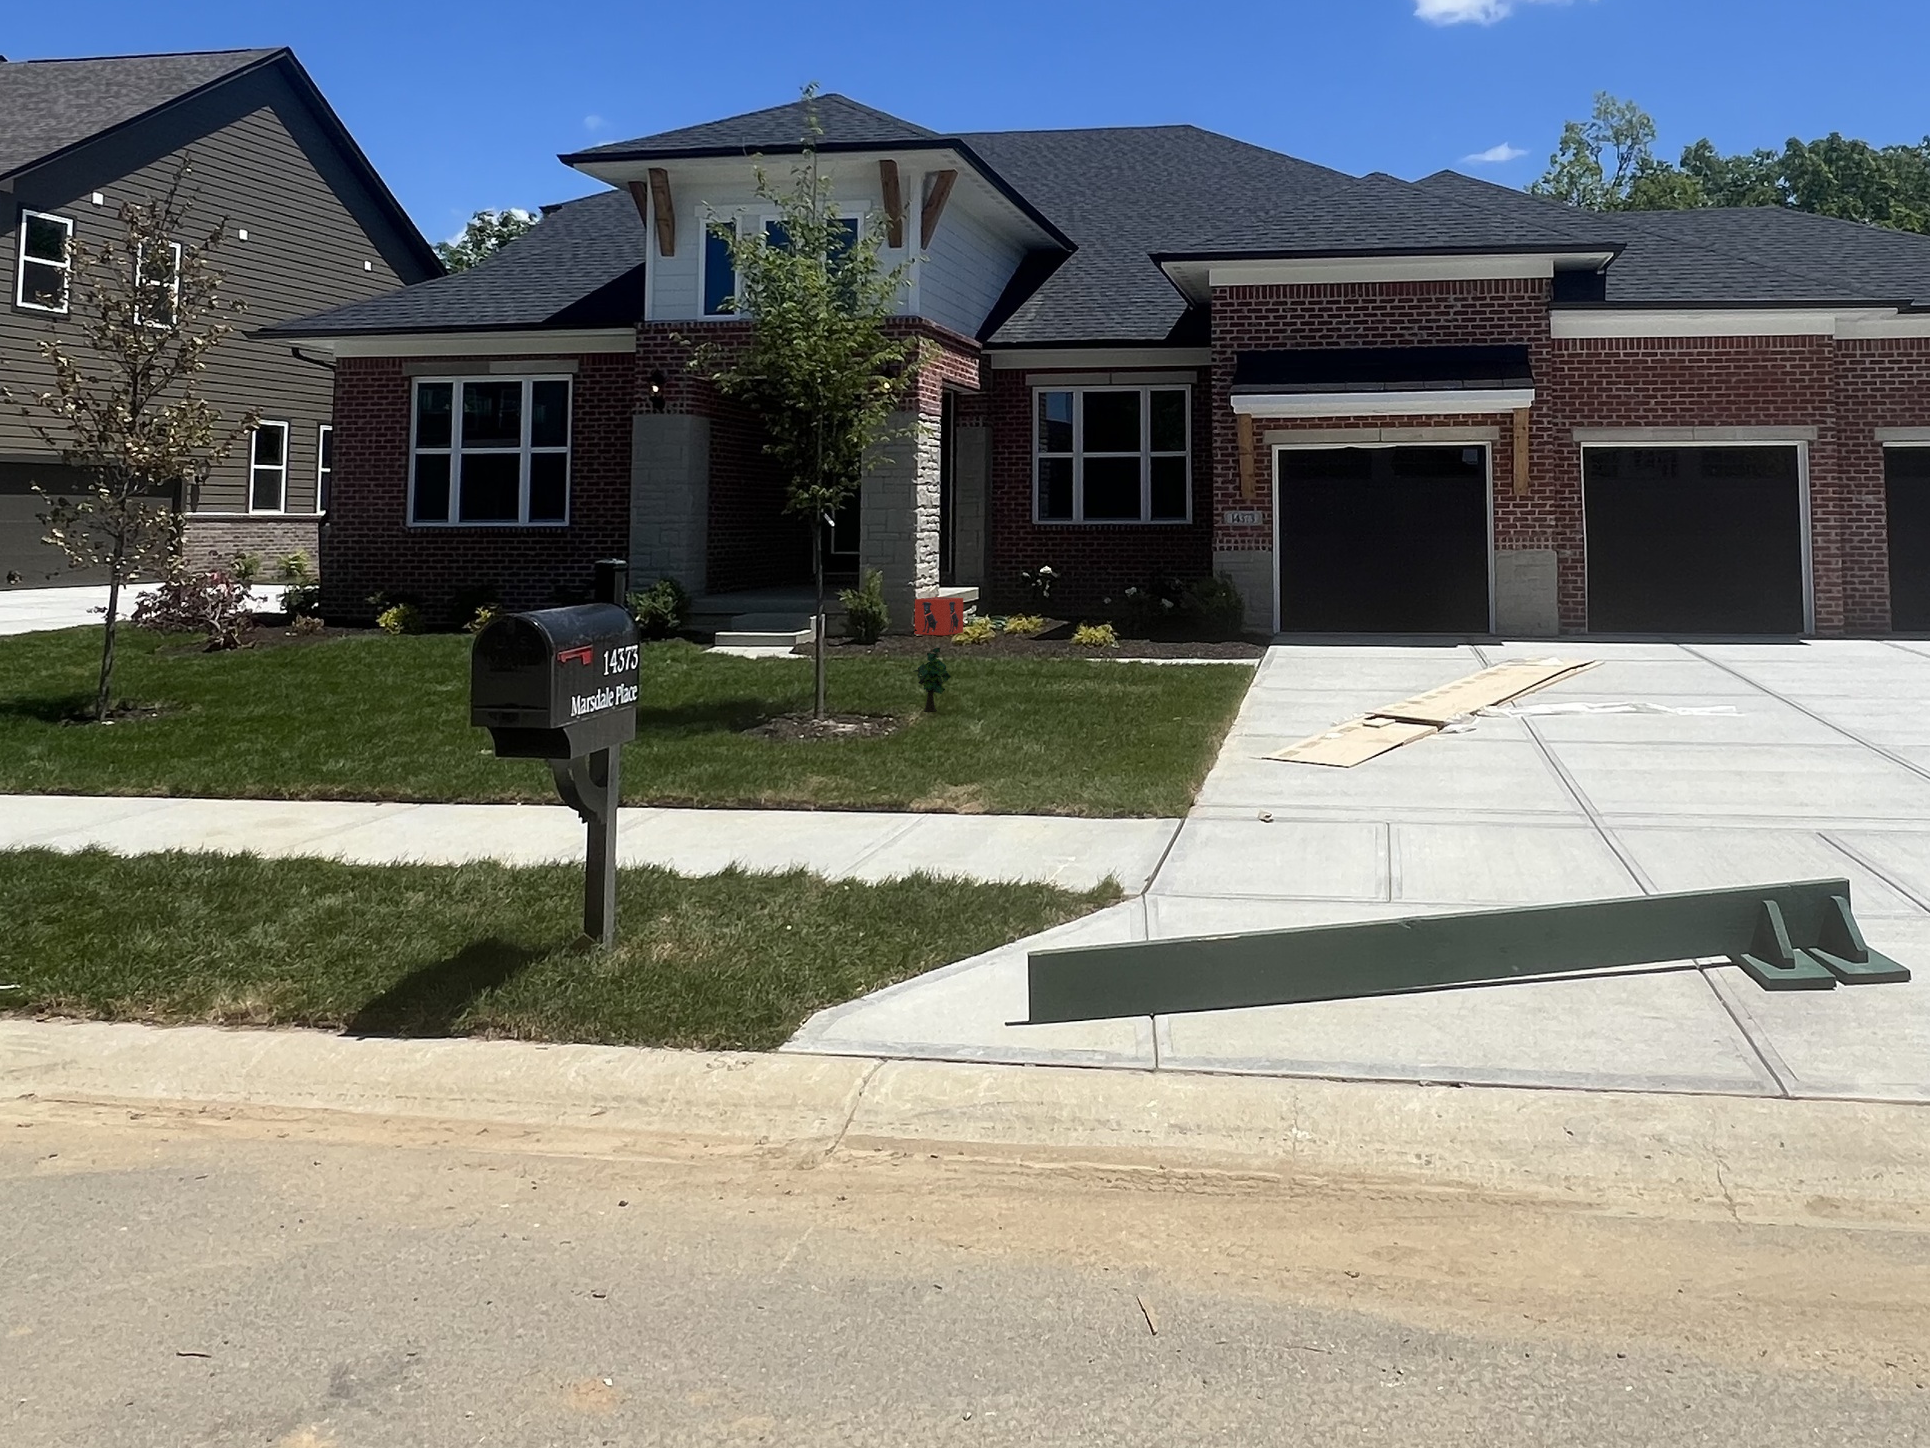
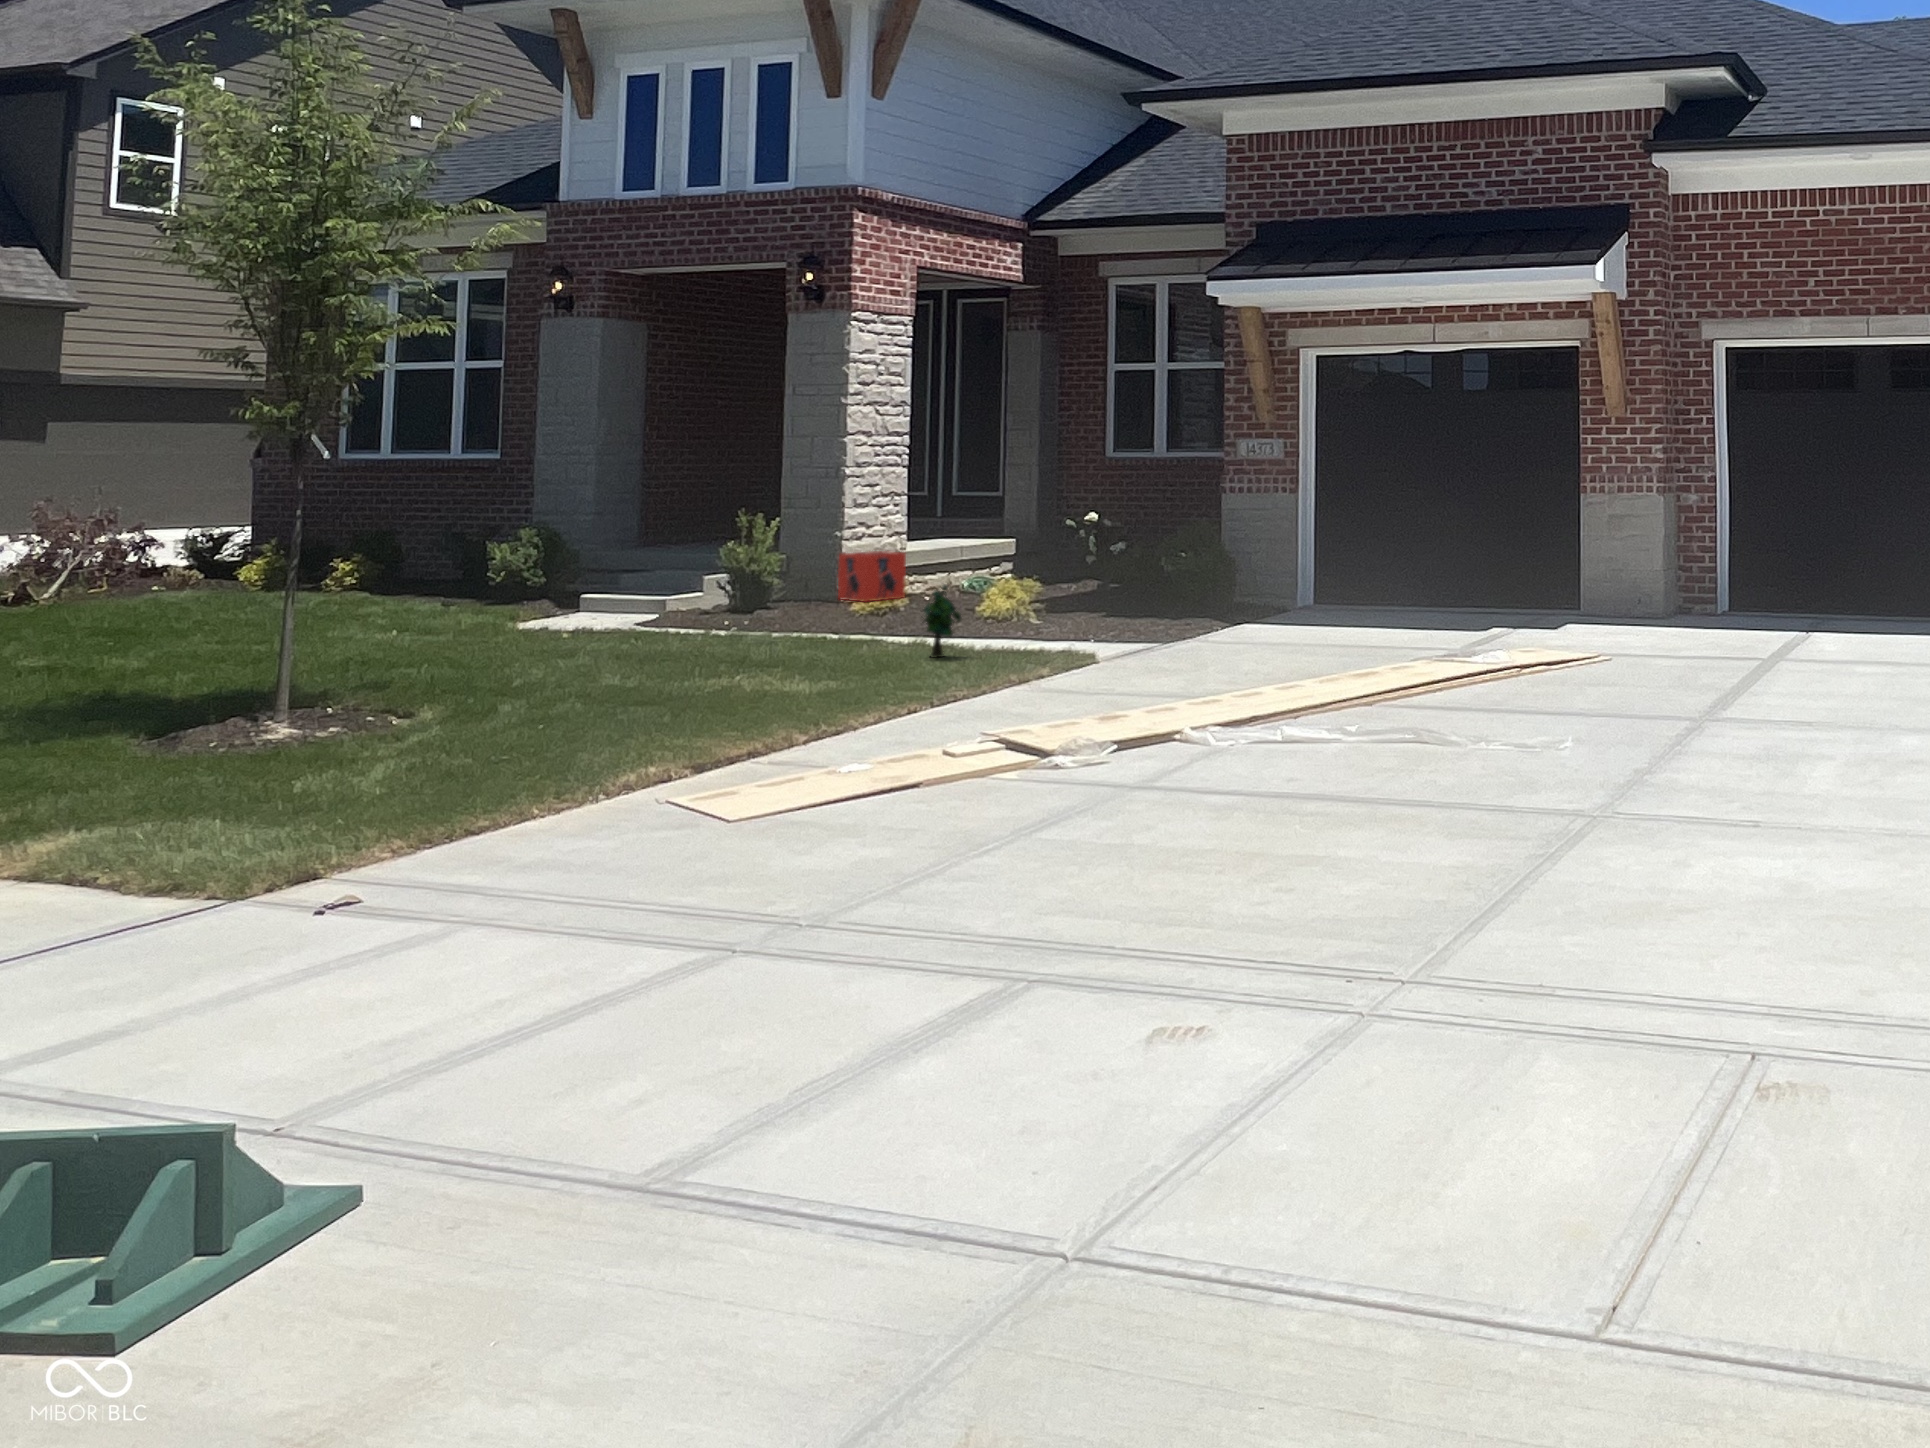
decorative plant: present [913,648,951,712] -> present [923,584,961,658]

